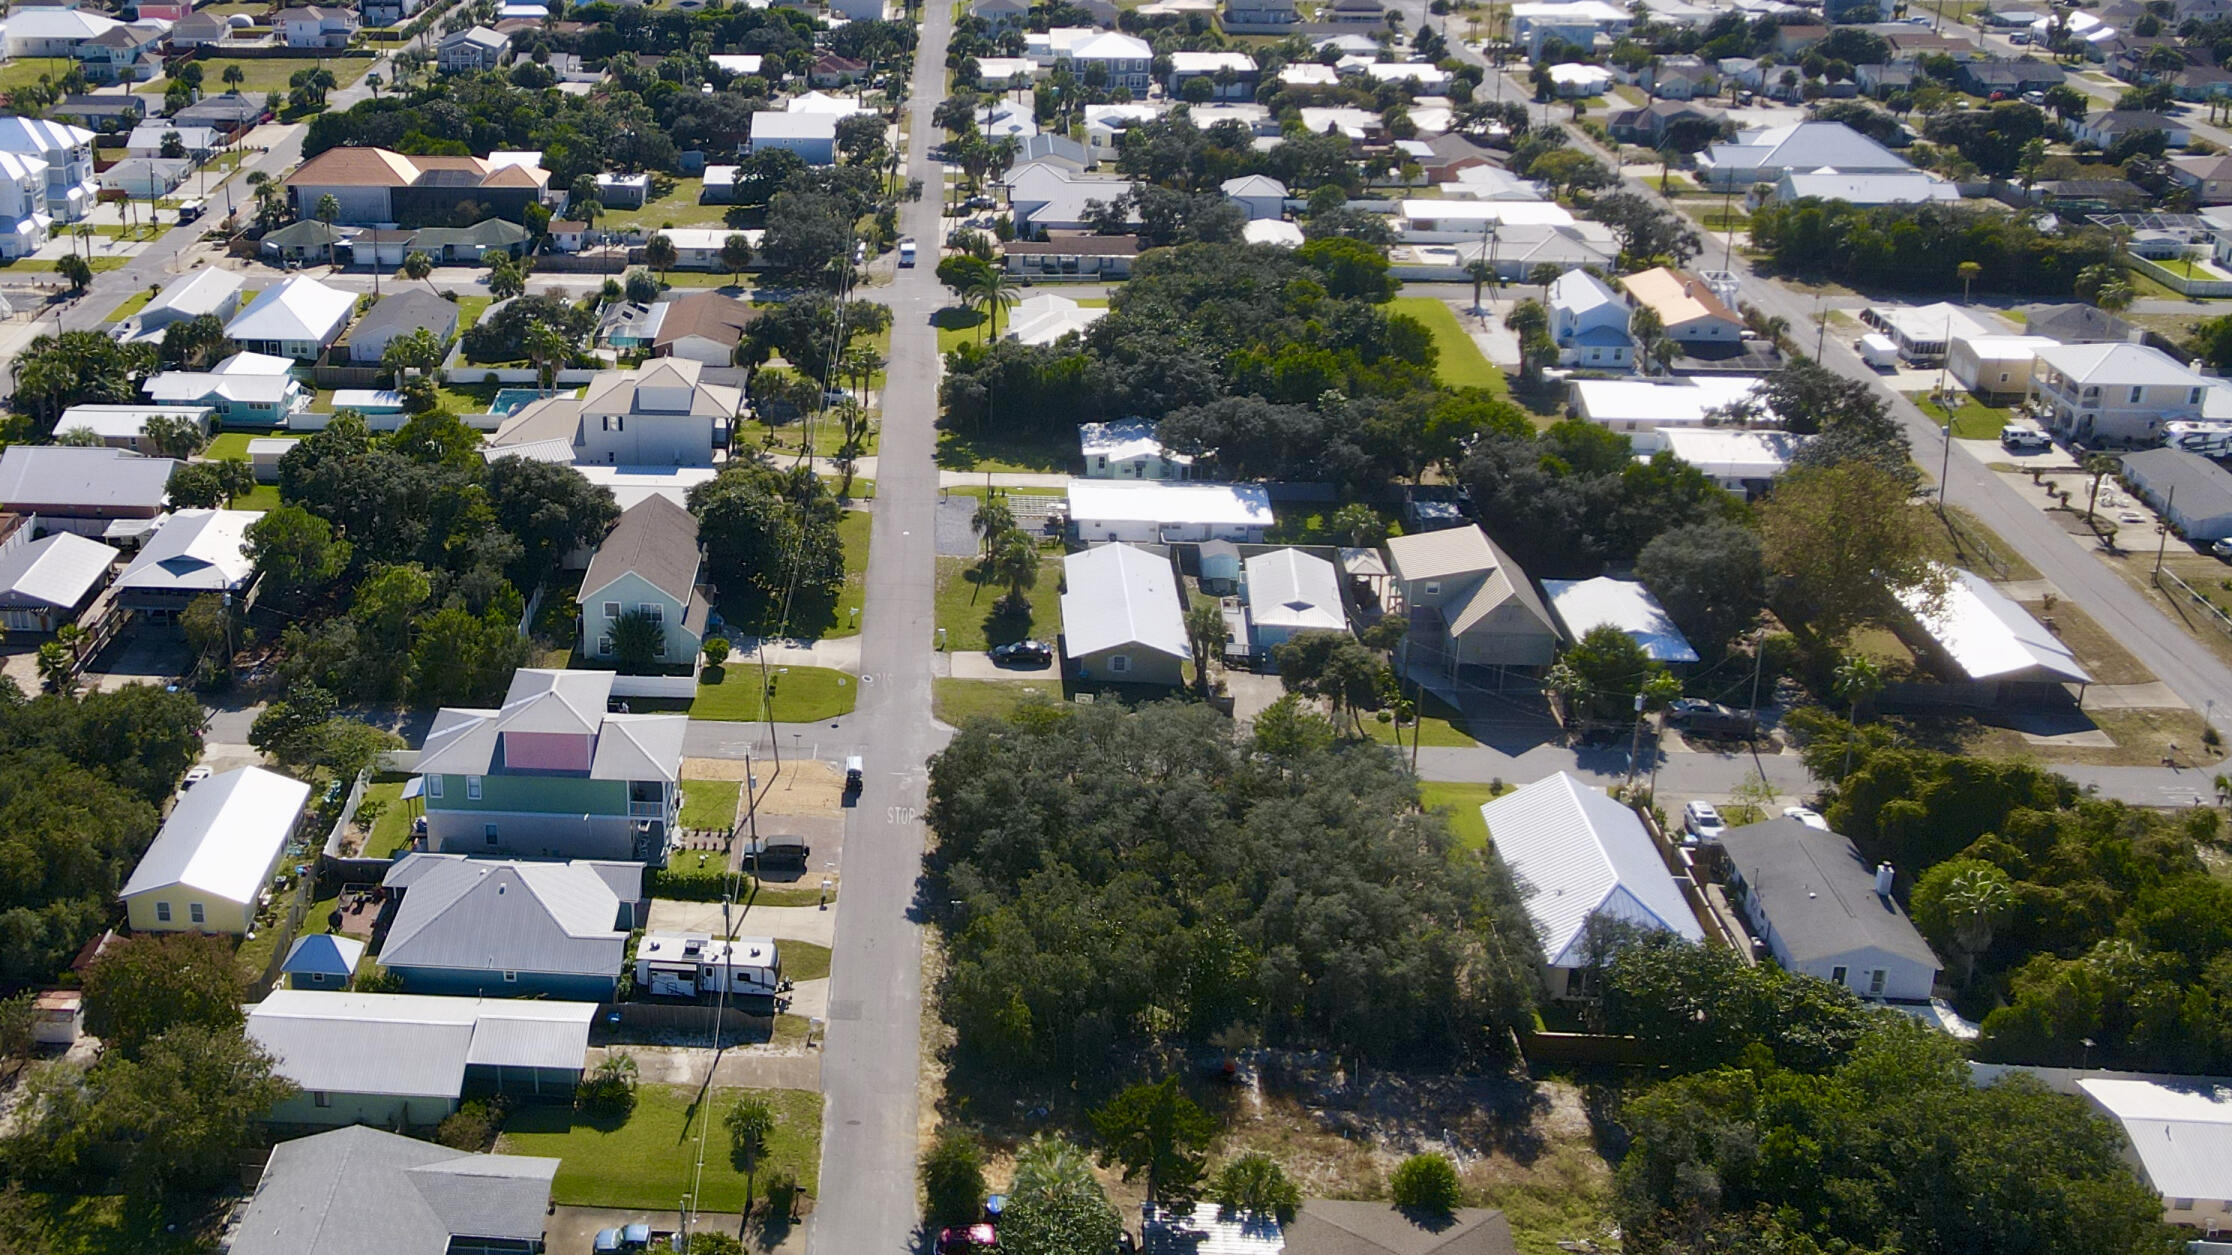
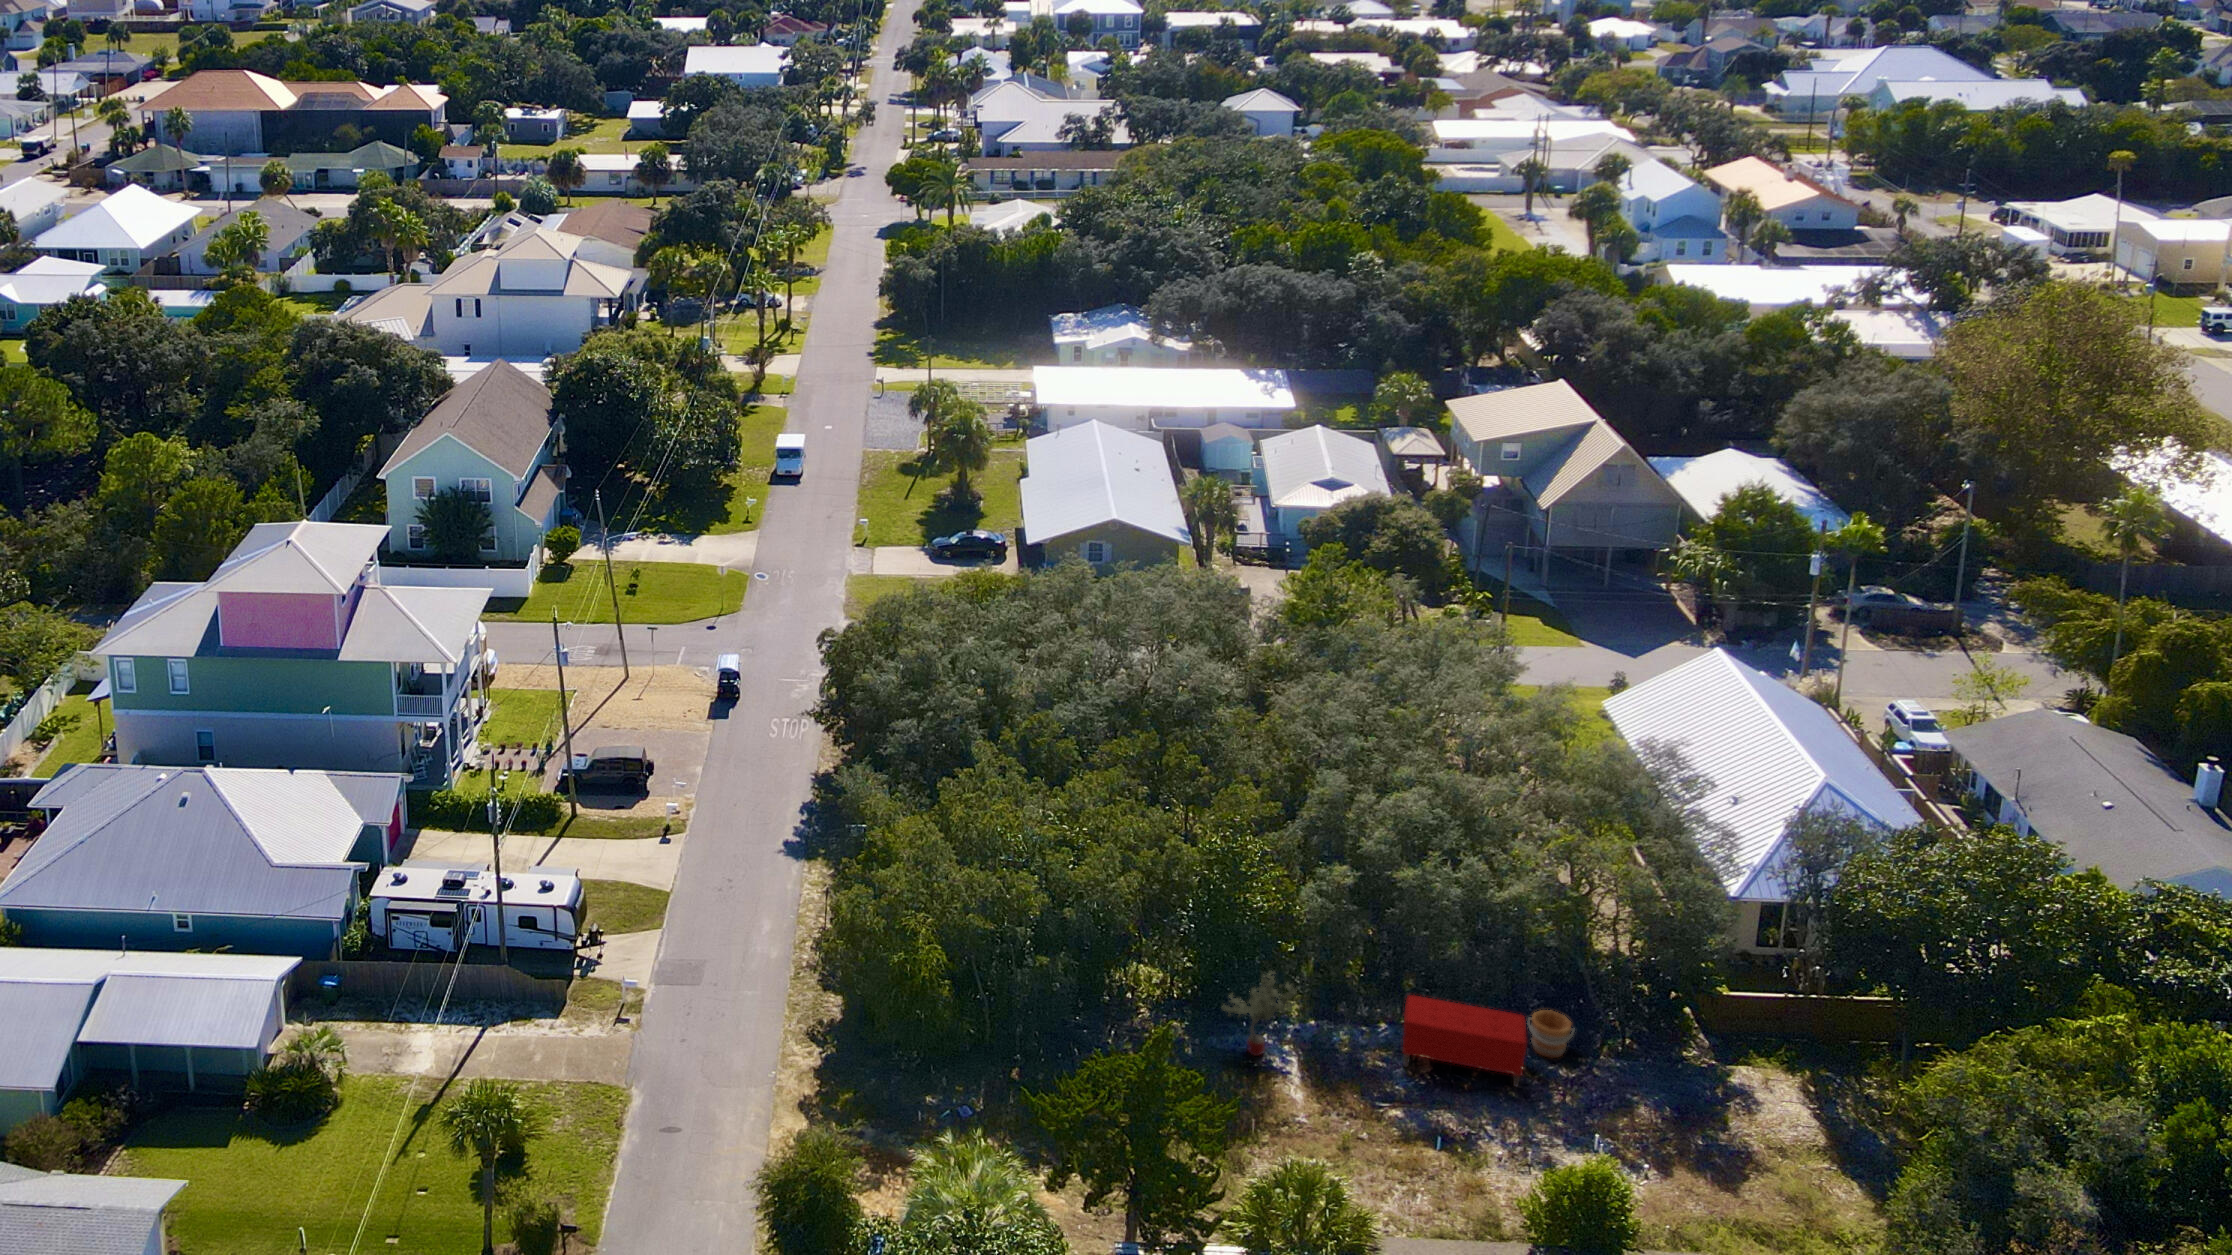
bench: none [1325,1033,1406,1096] -> present [1403,995,1527,1087]
bucket: none [1409,1042,1439,1075] -> present [1528,1010,1574,1058]

